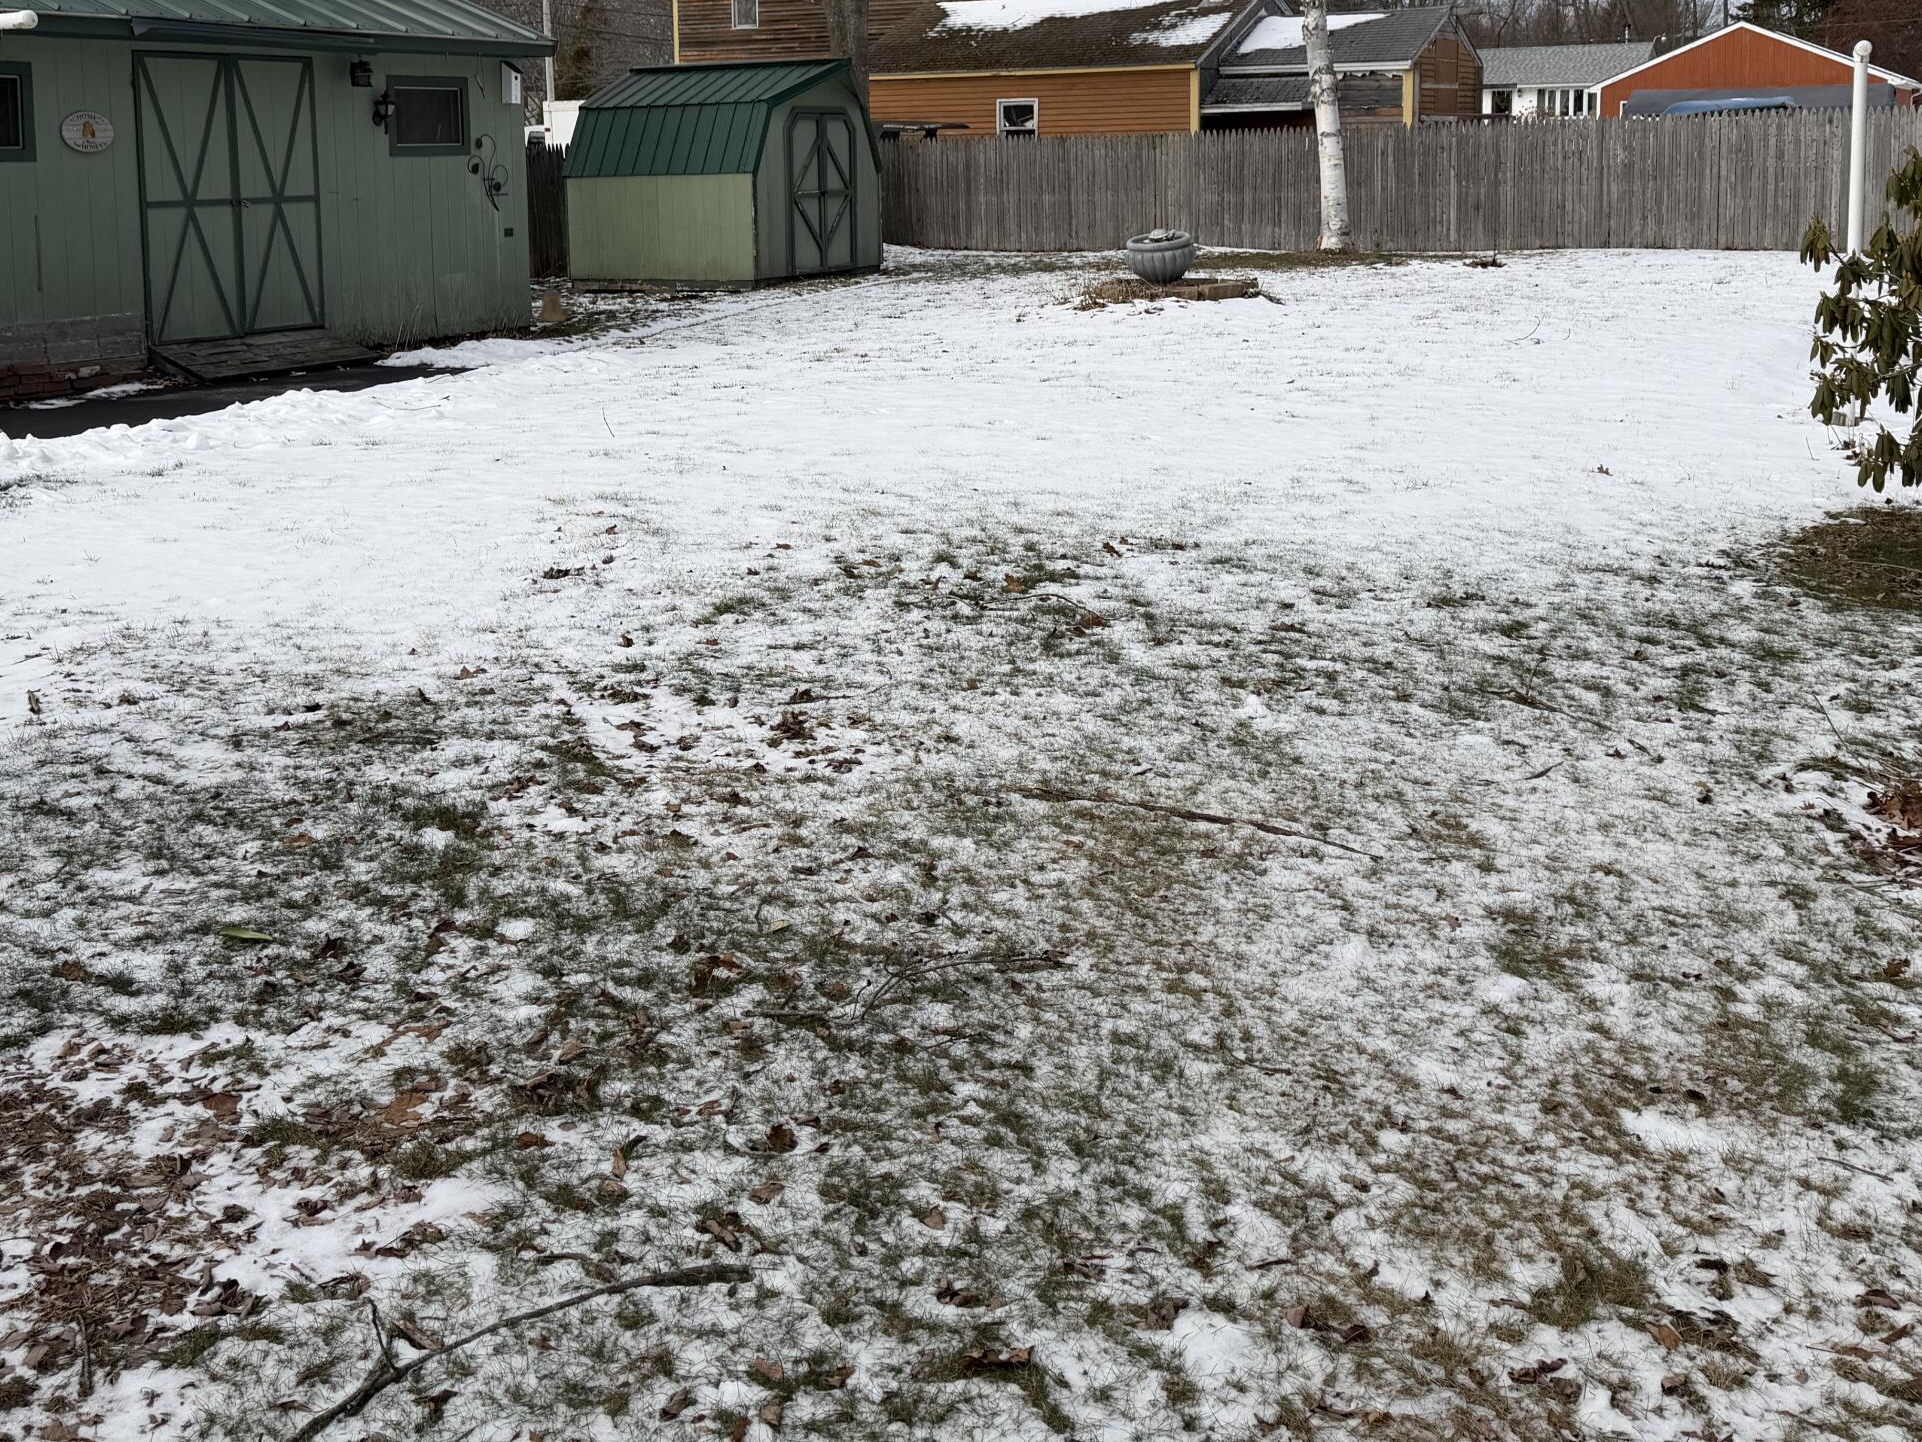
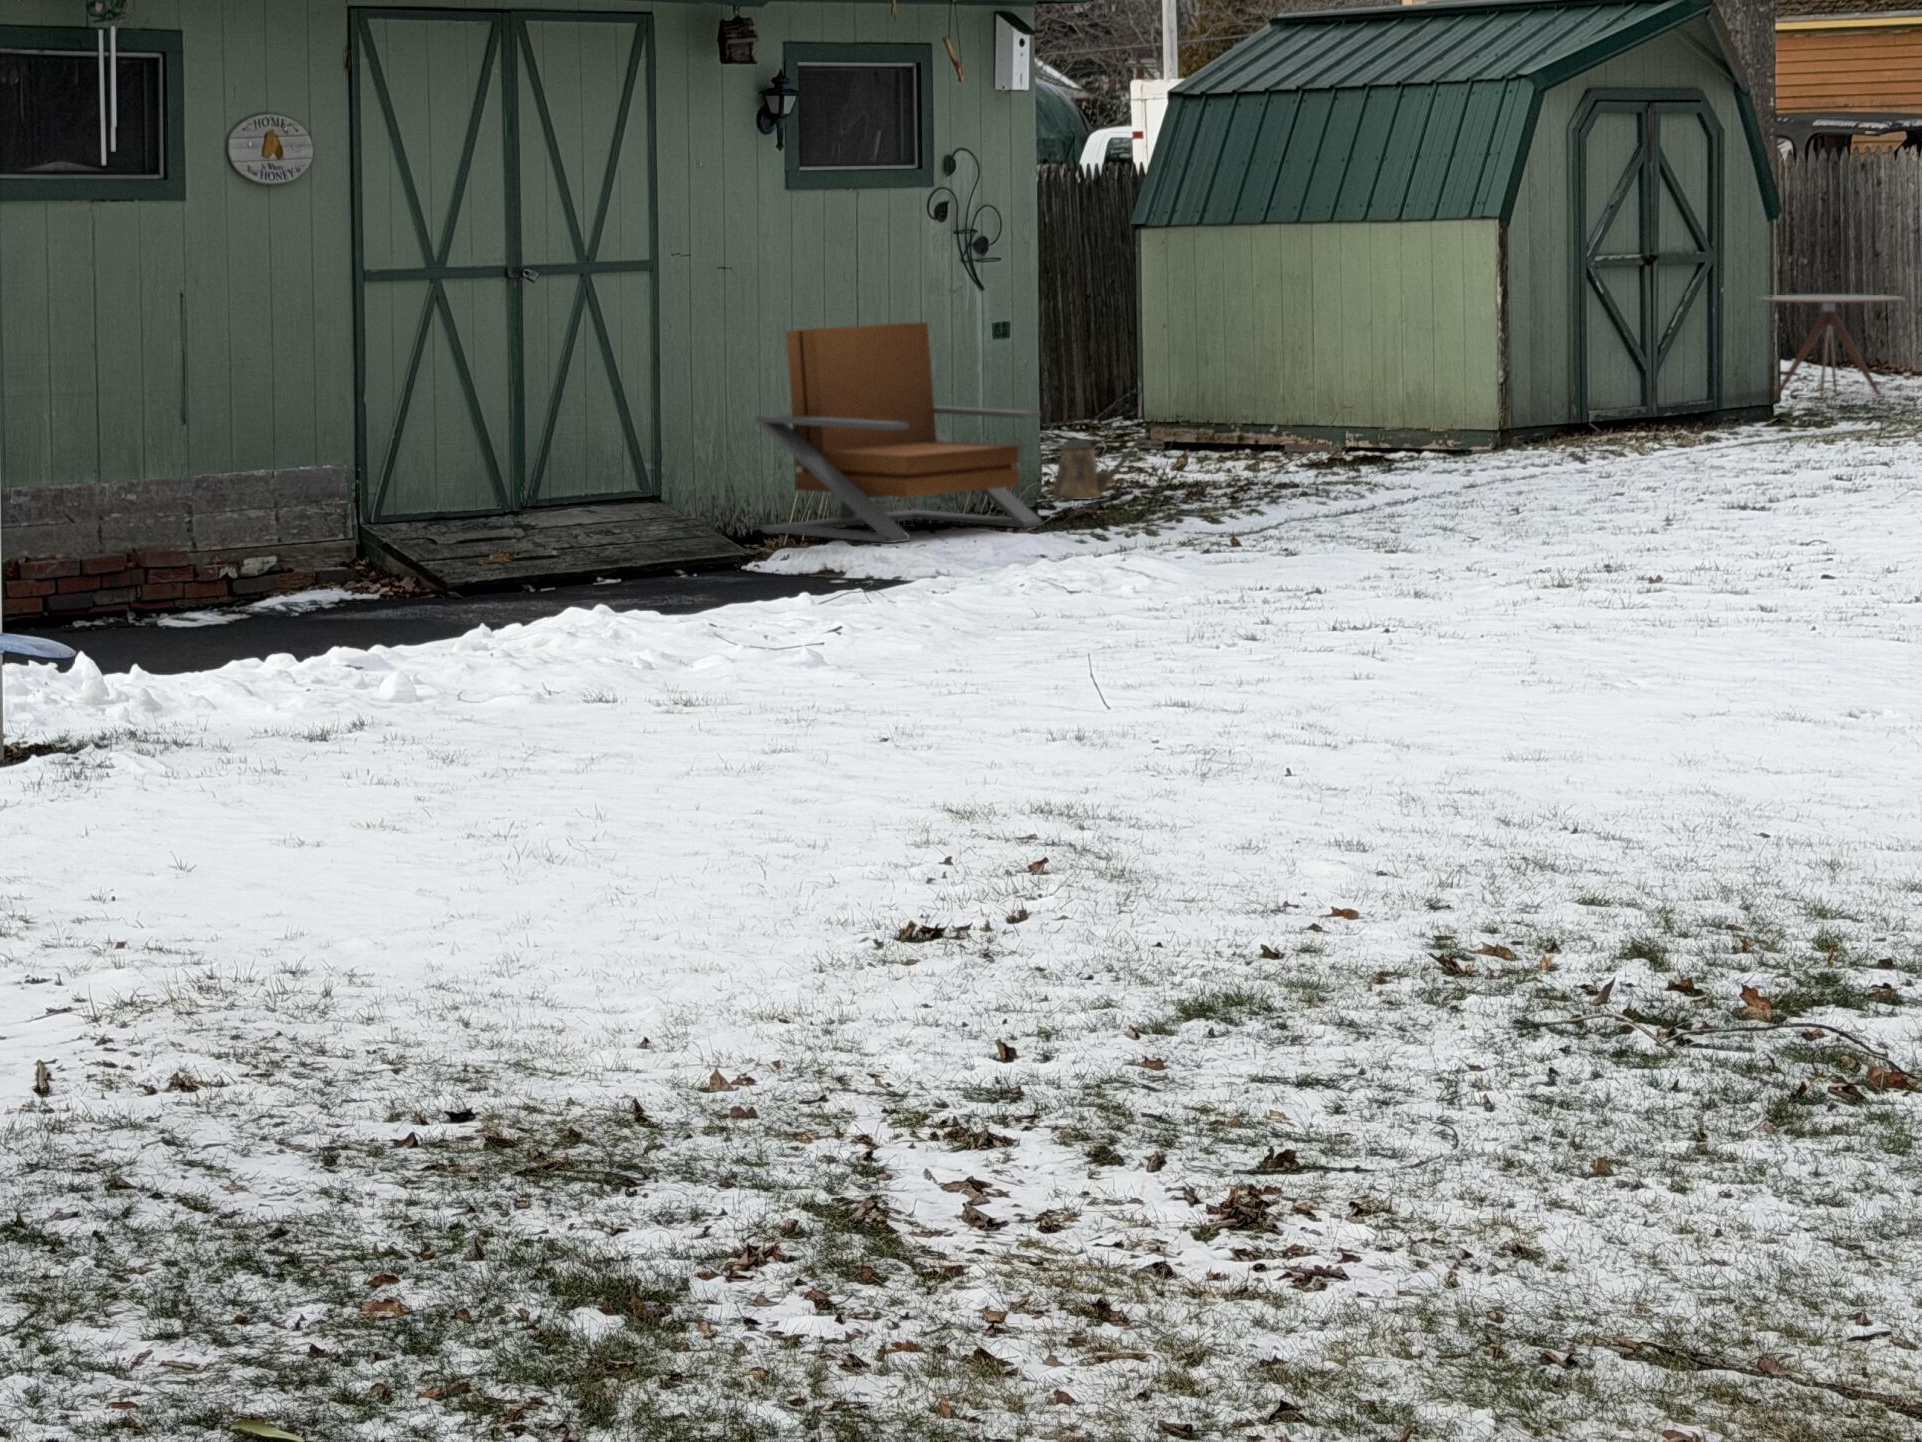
round table: none [870,212,941,263] -> present [1756,294,1905,398]
lounge chair: none [382,229,539,348] -> present [756,322,1042,543]

